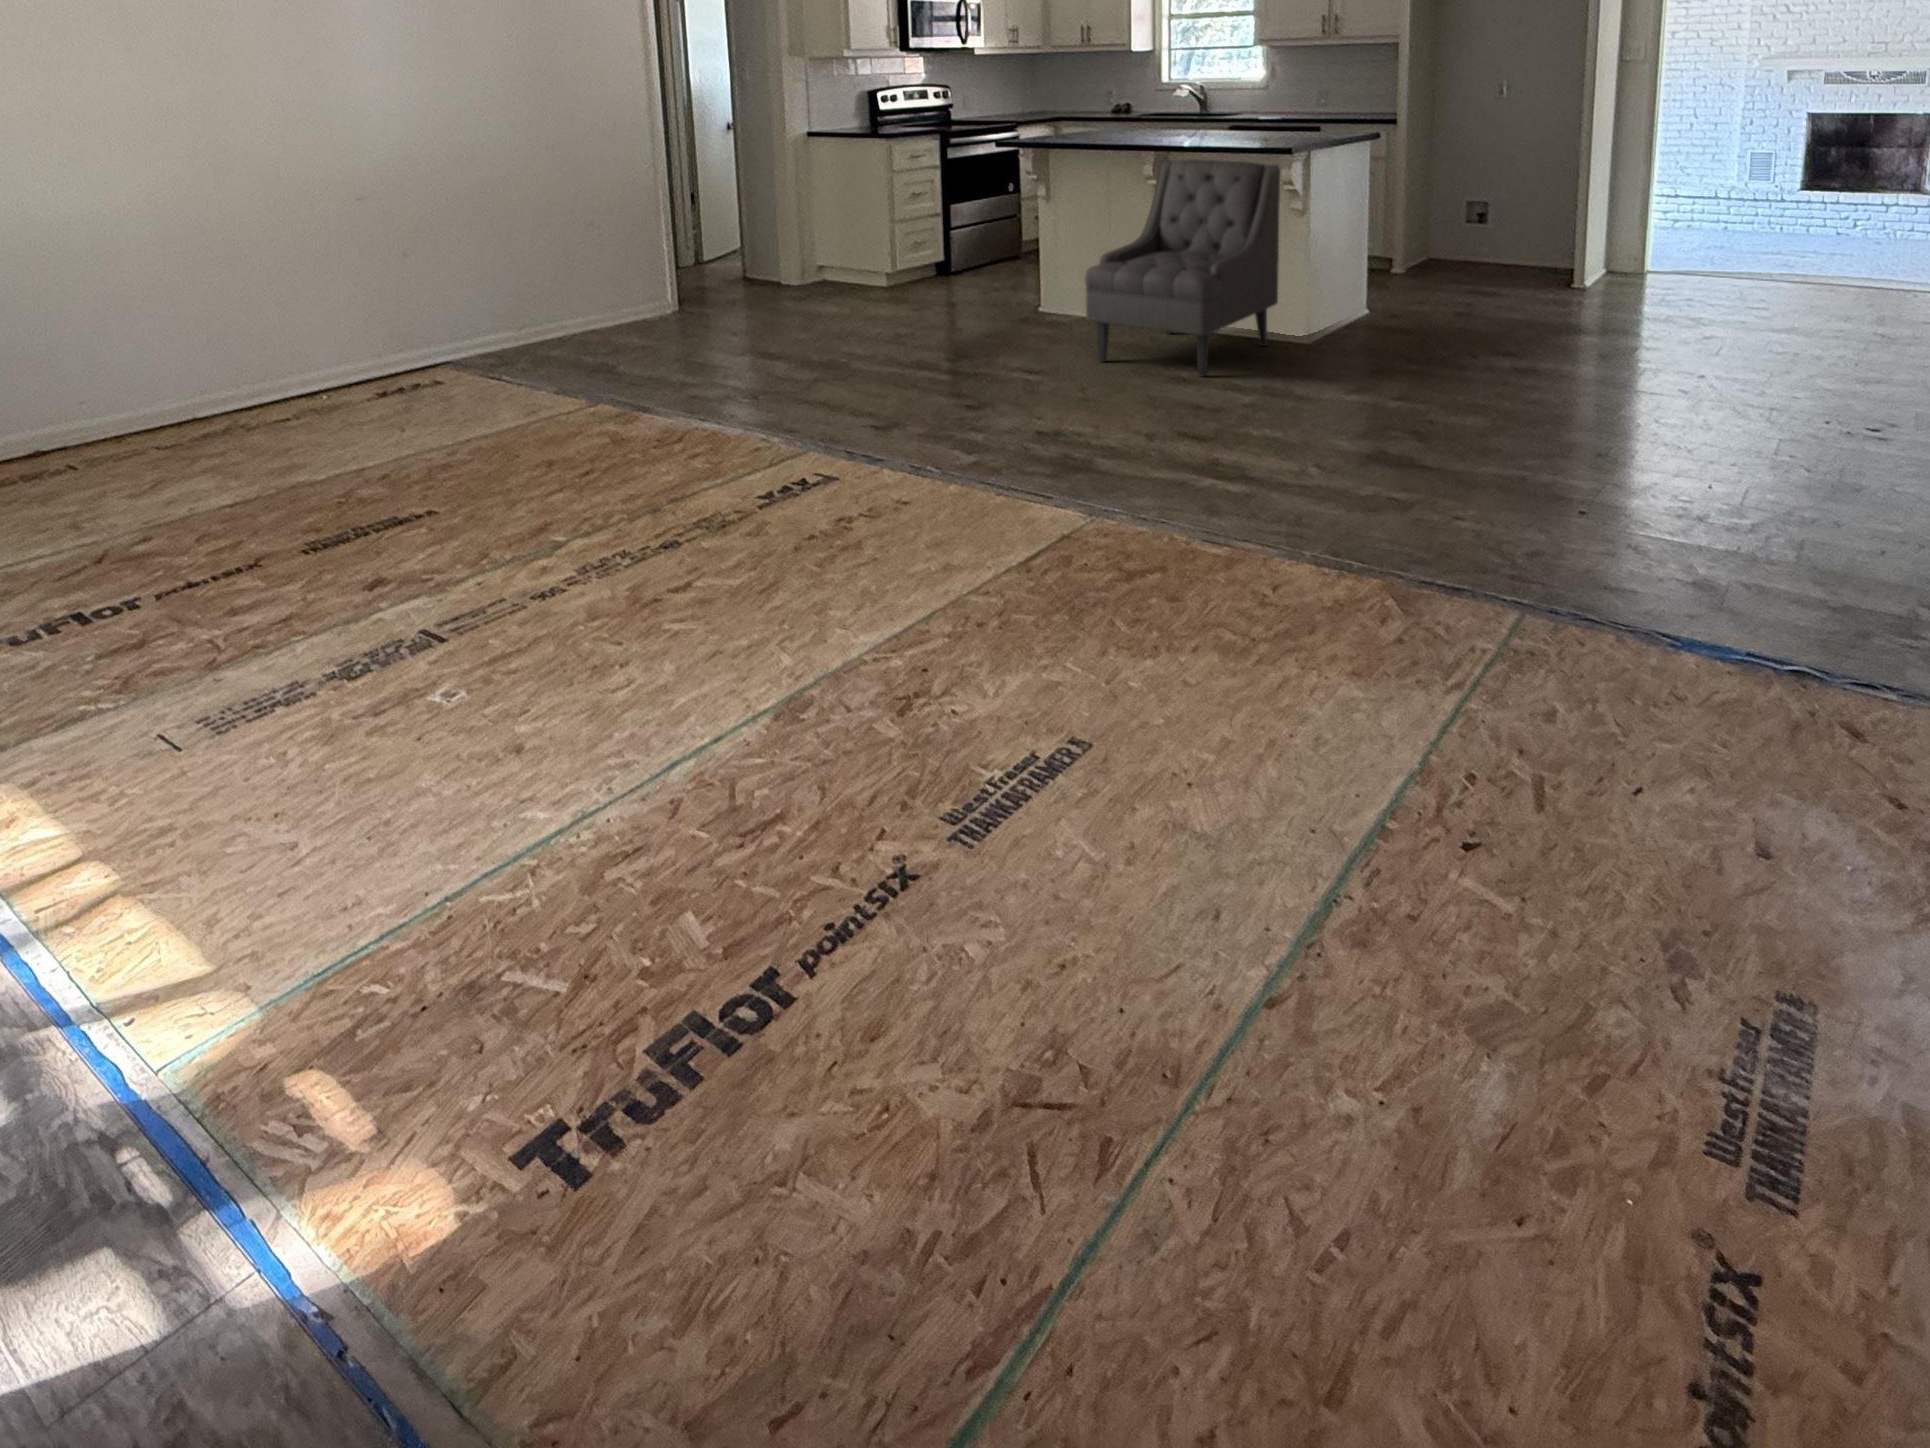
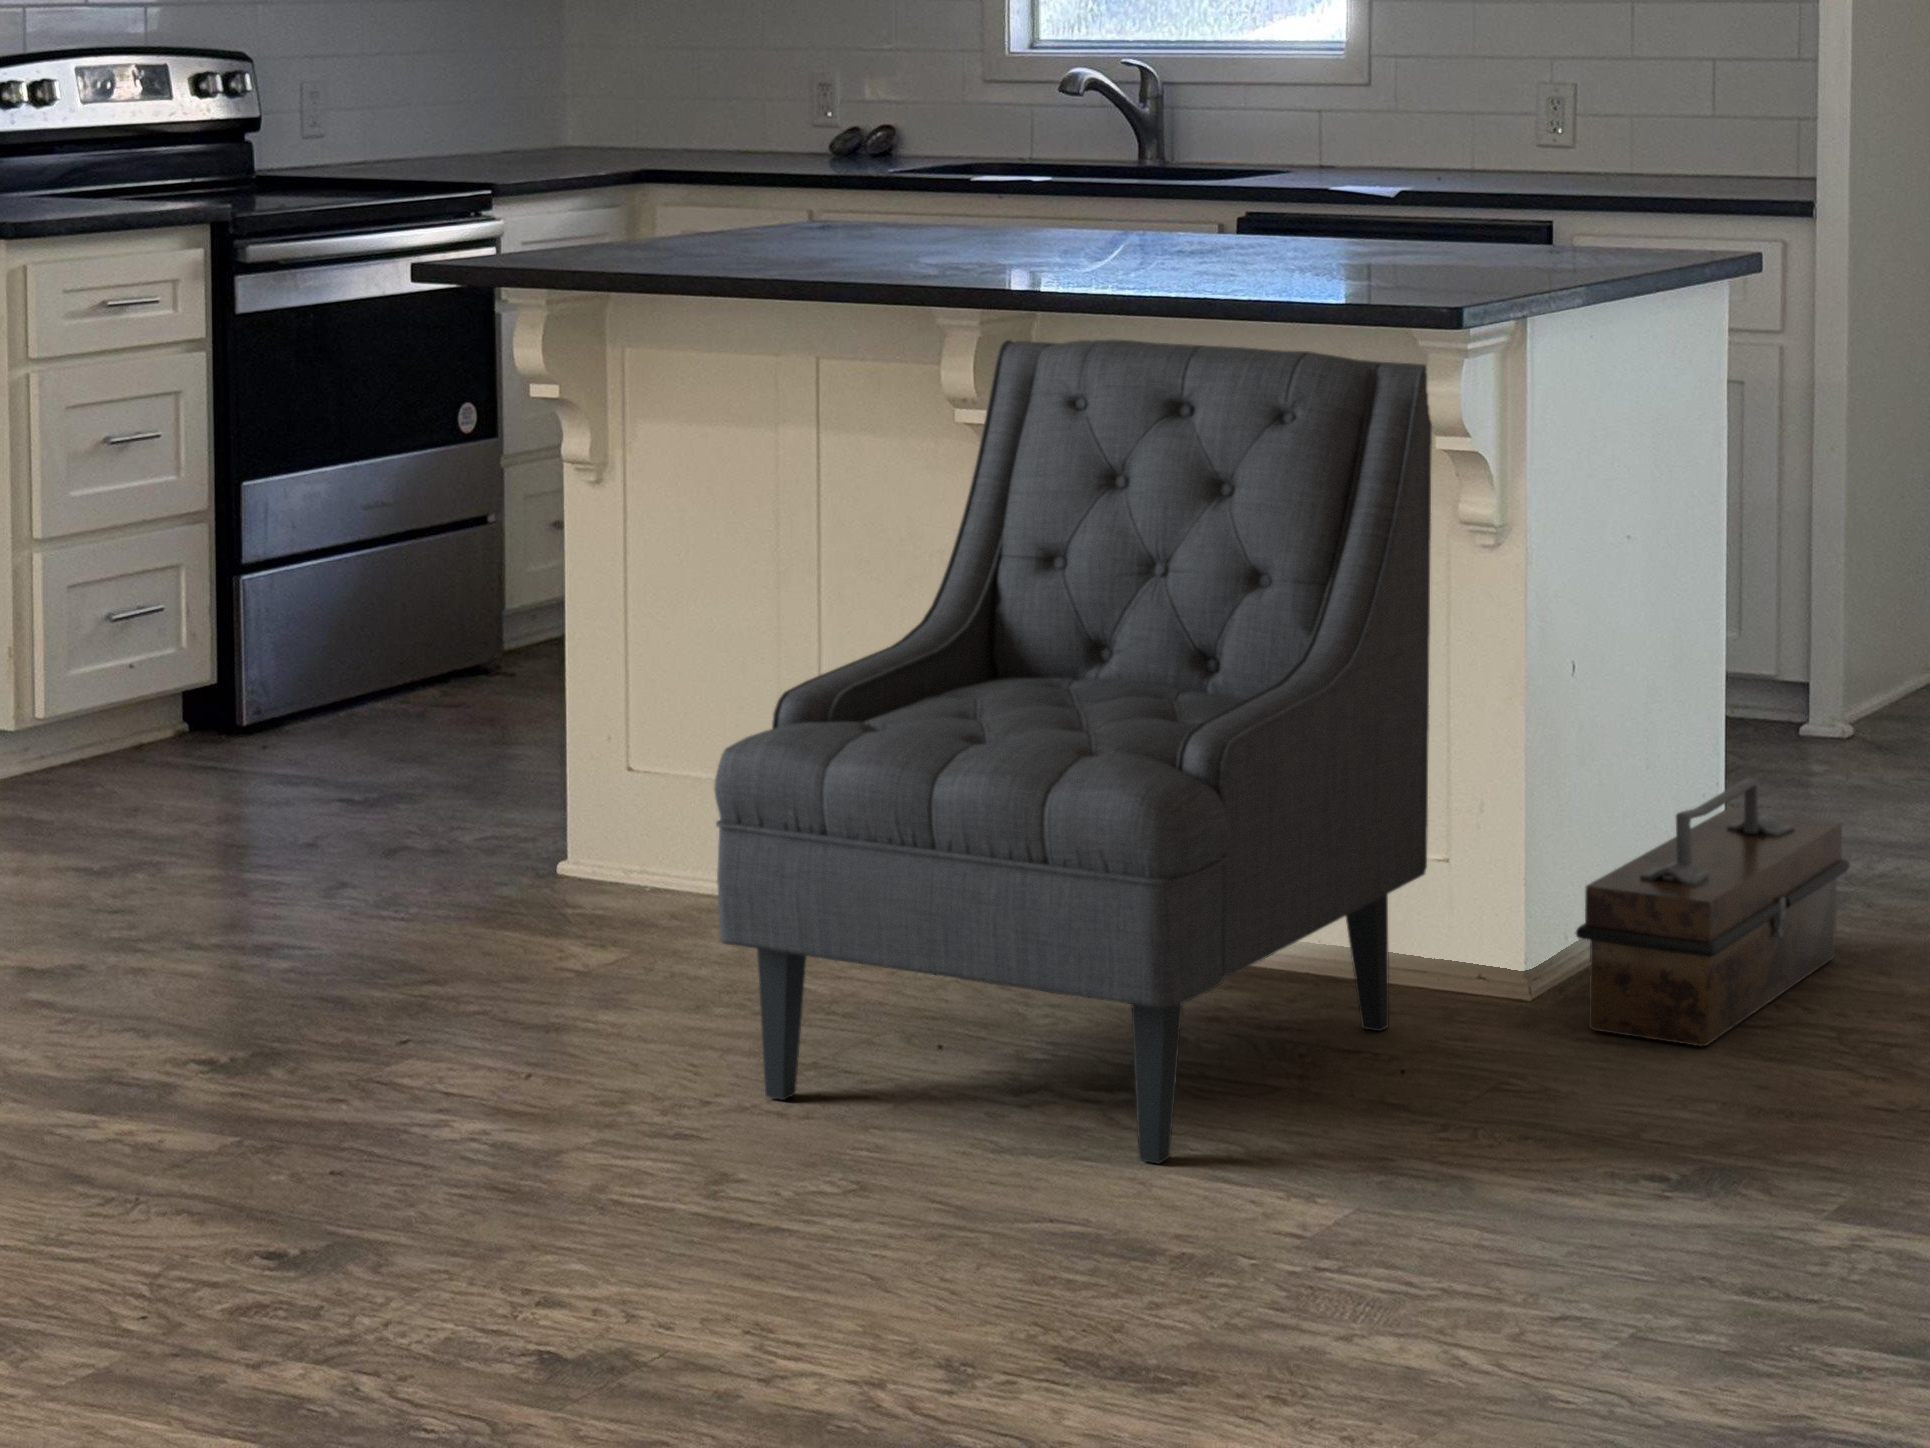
toolbox: none [1319,279,1397,350] -> present [1576,778,1850,1046]

